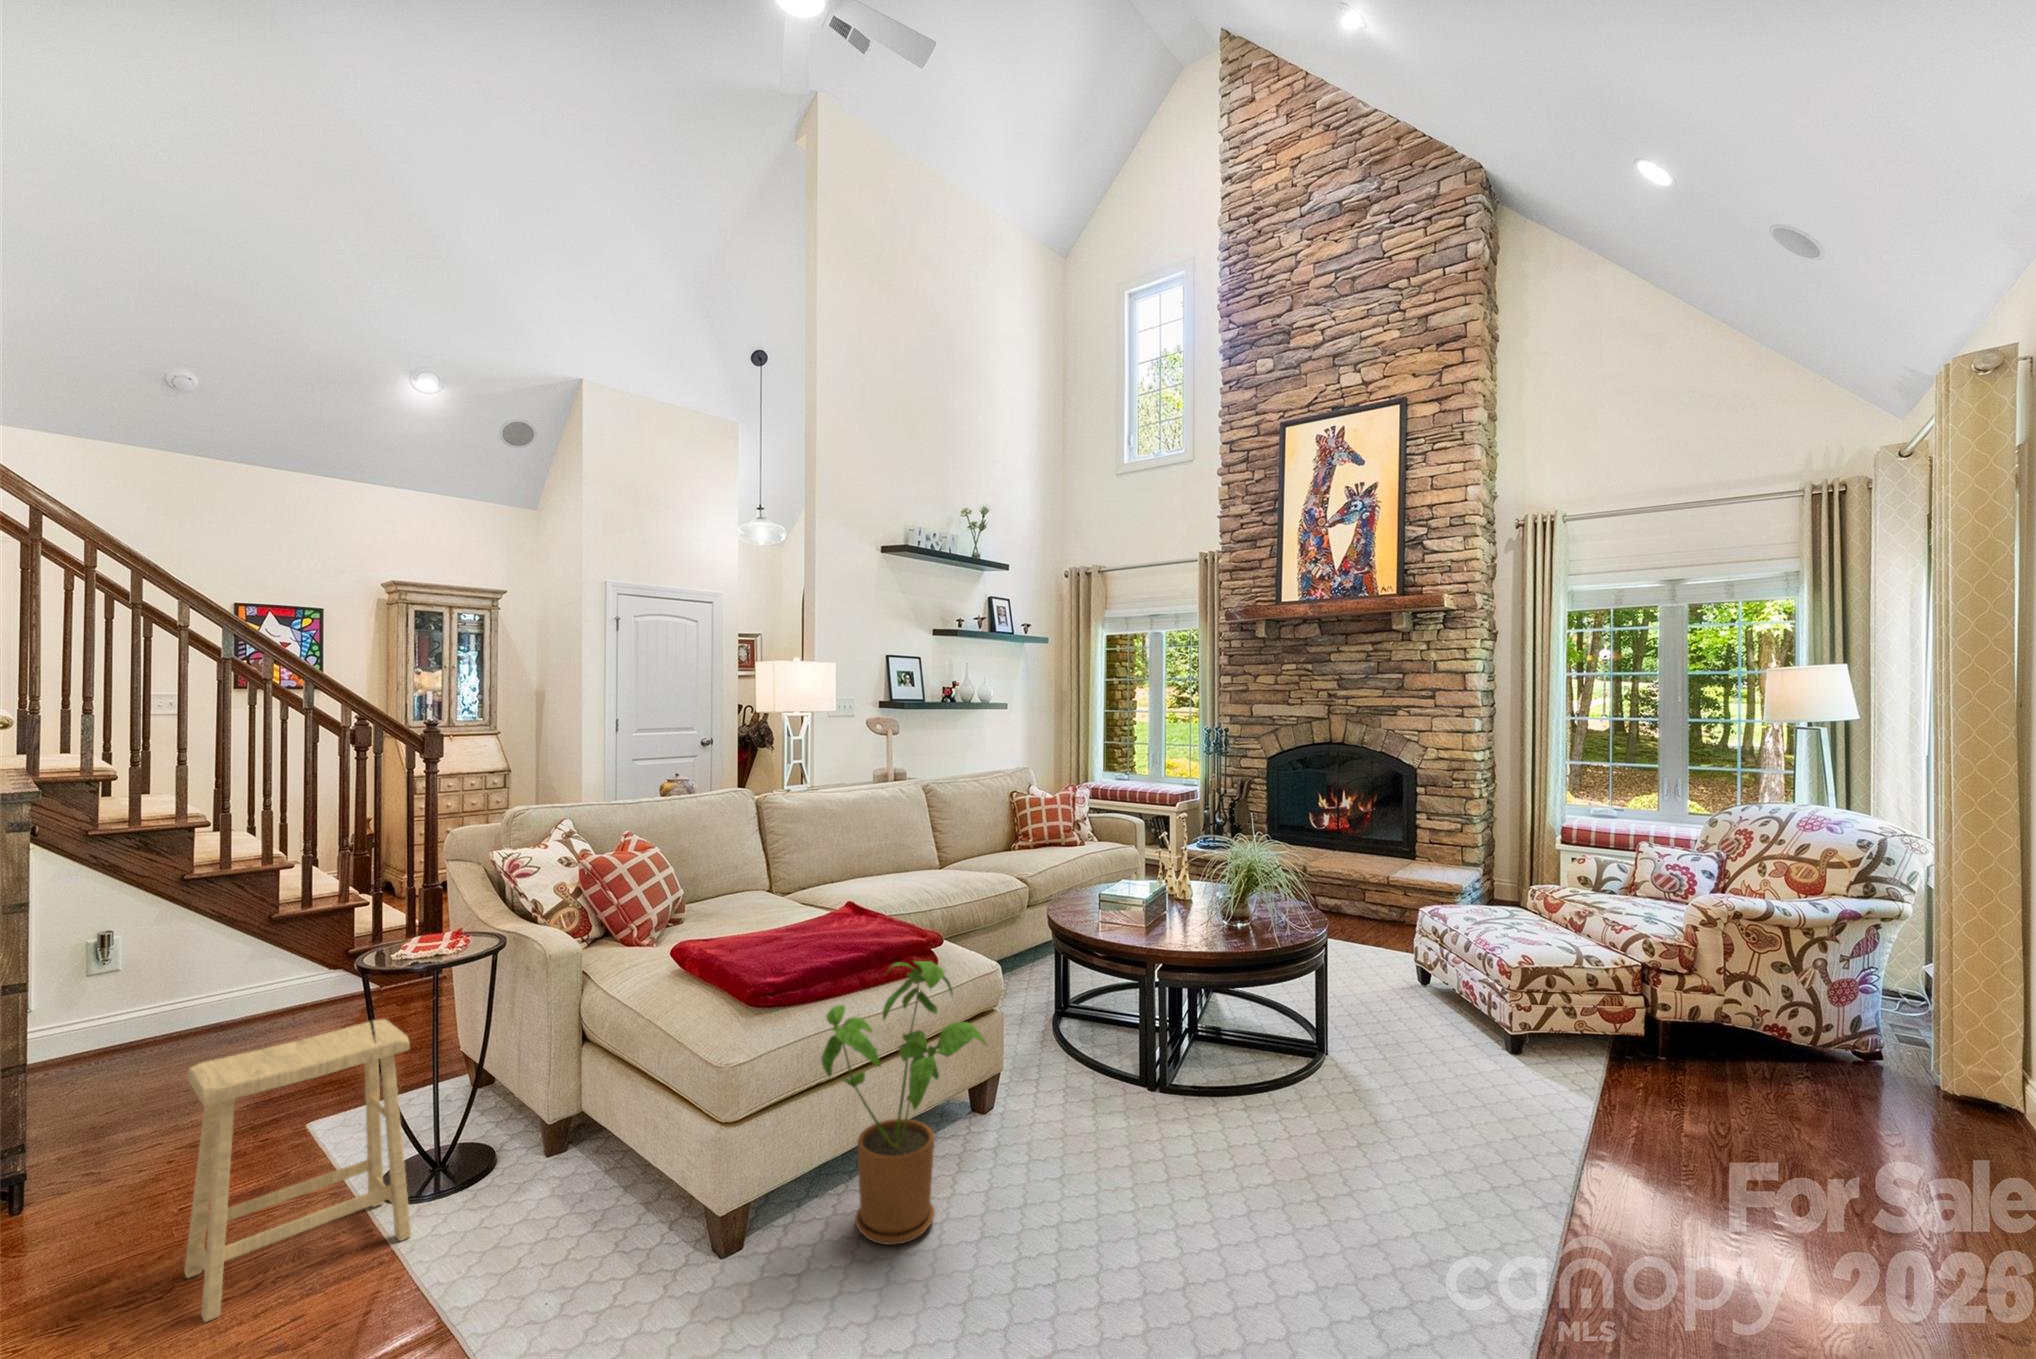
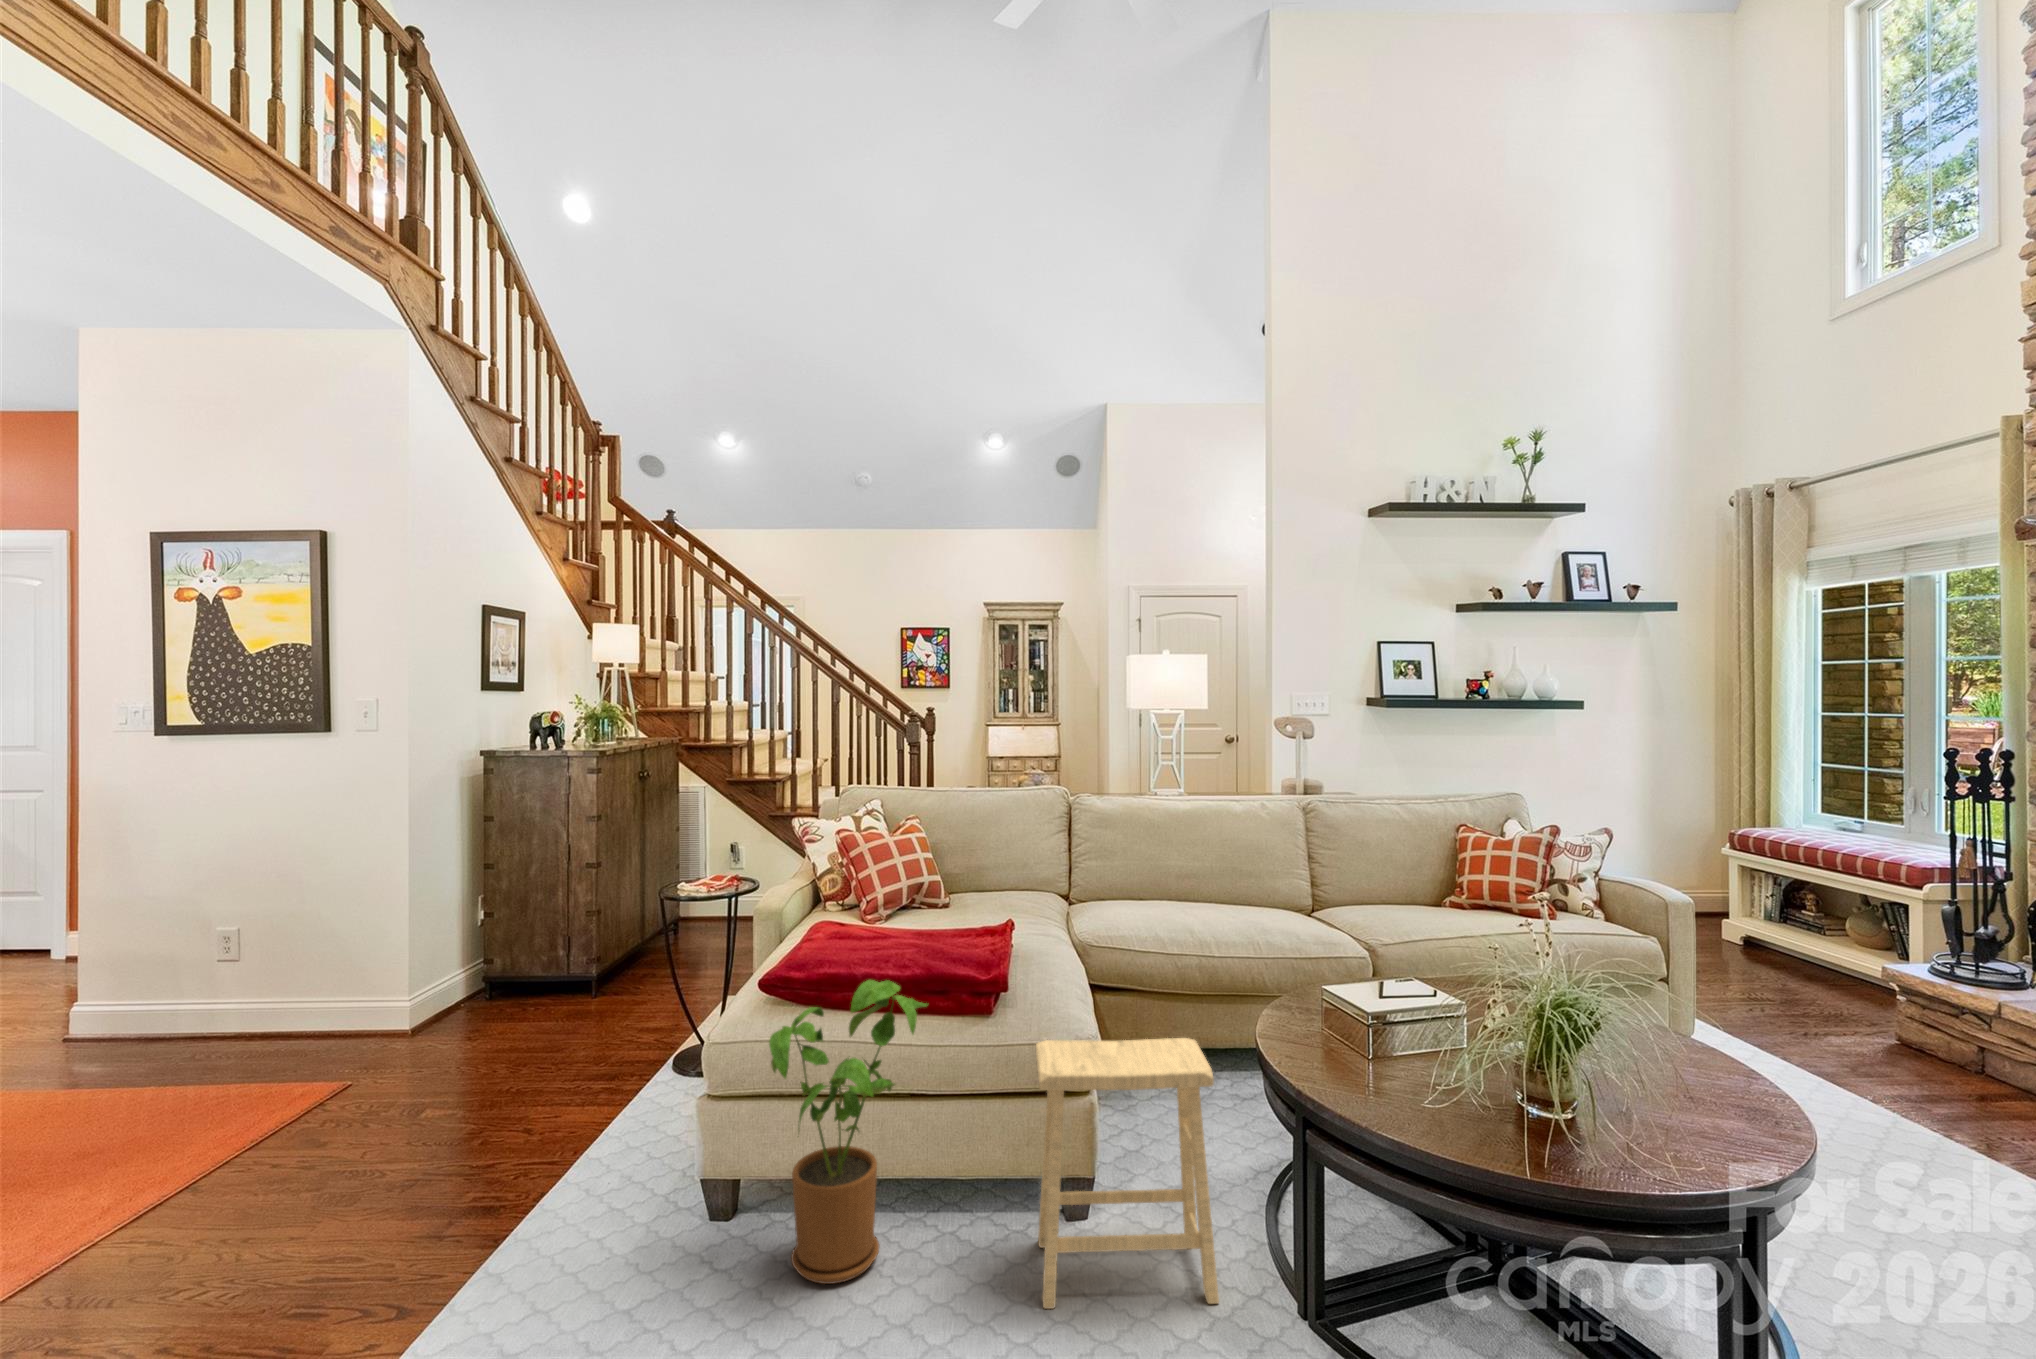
footstool: present [184,1019,411,1322] -> present [1036,1038,1219,1309]

